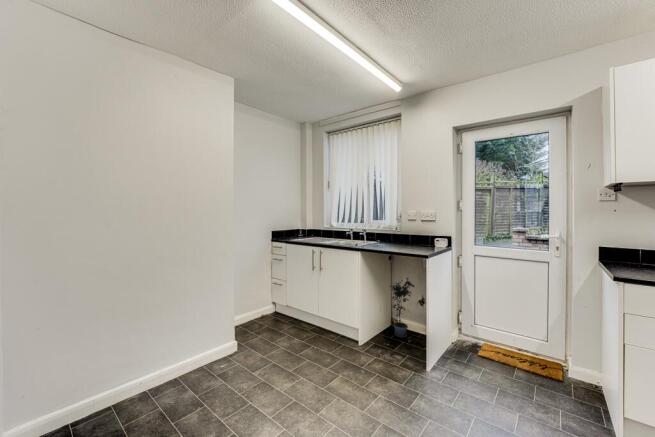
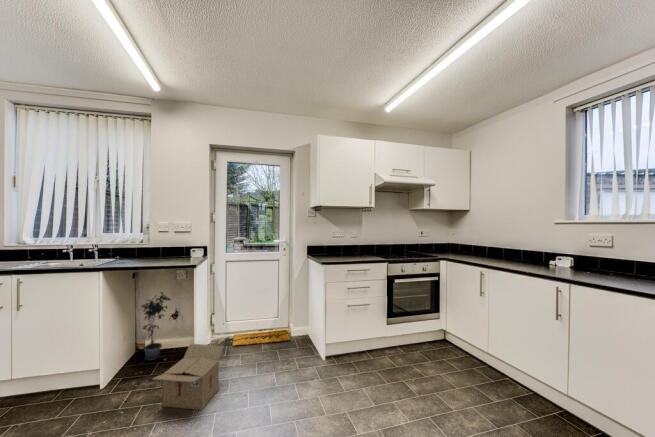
cardboard box: none [381,334,452,405] -> present [153,344,224,410]

